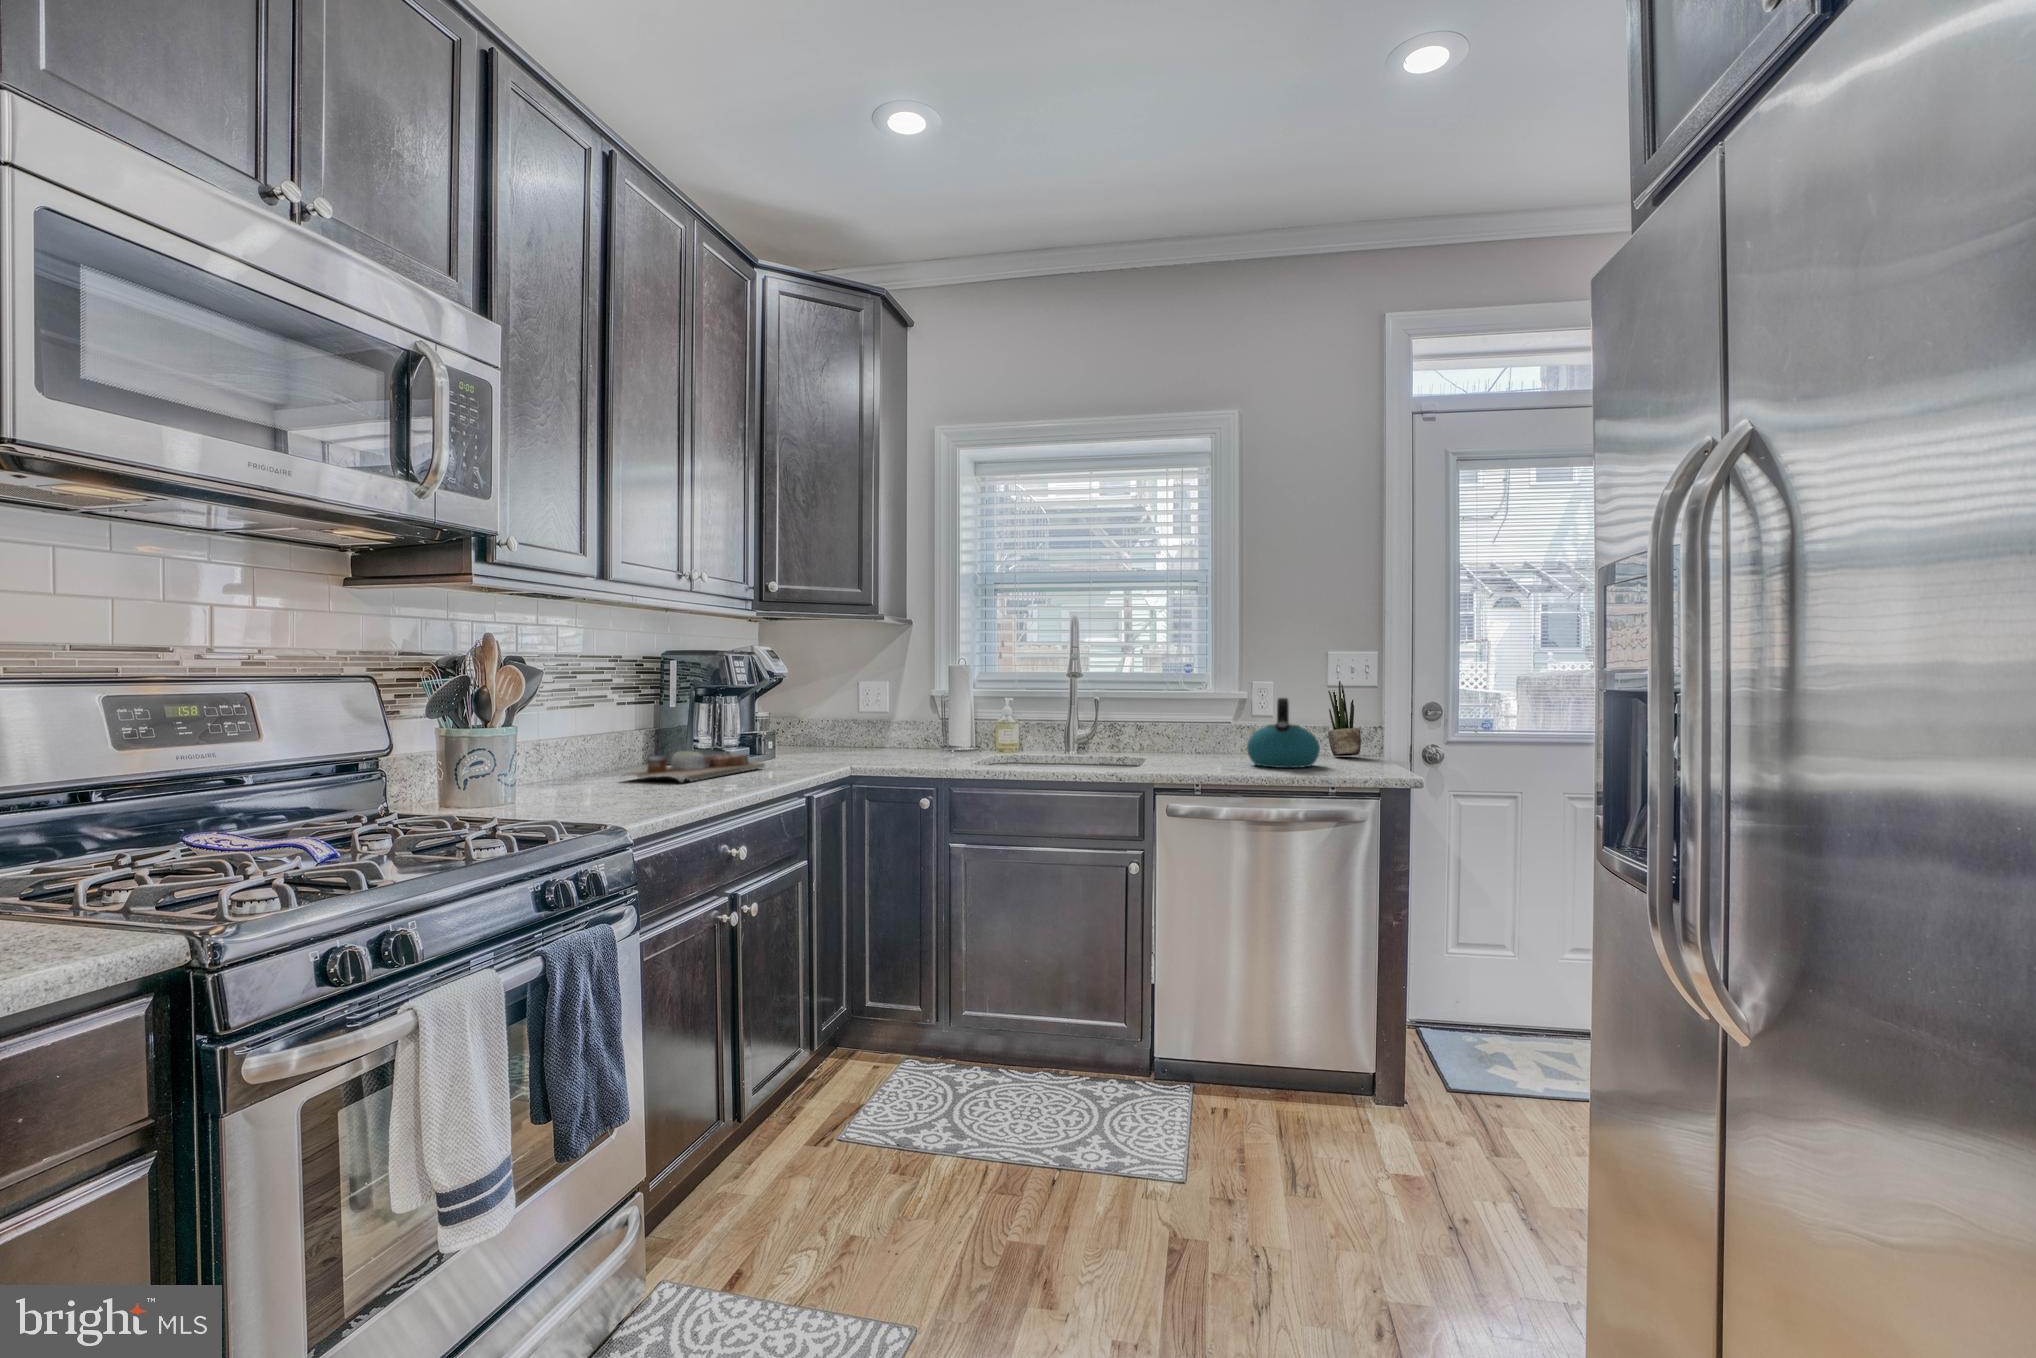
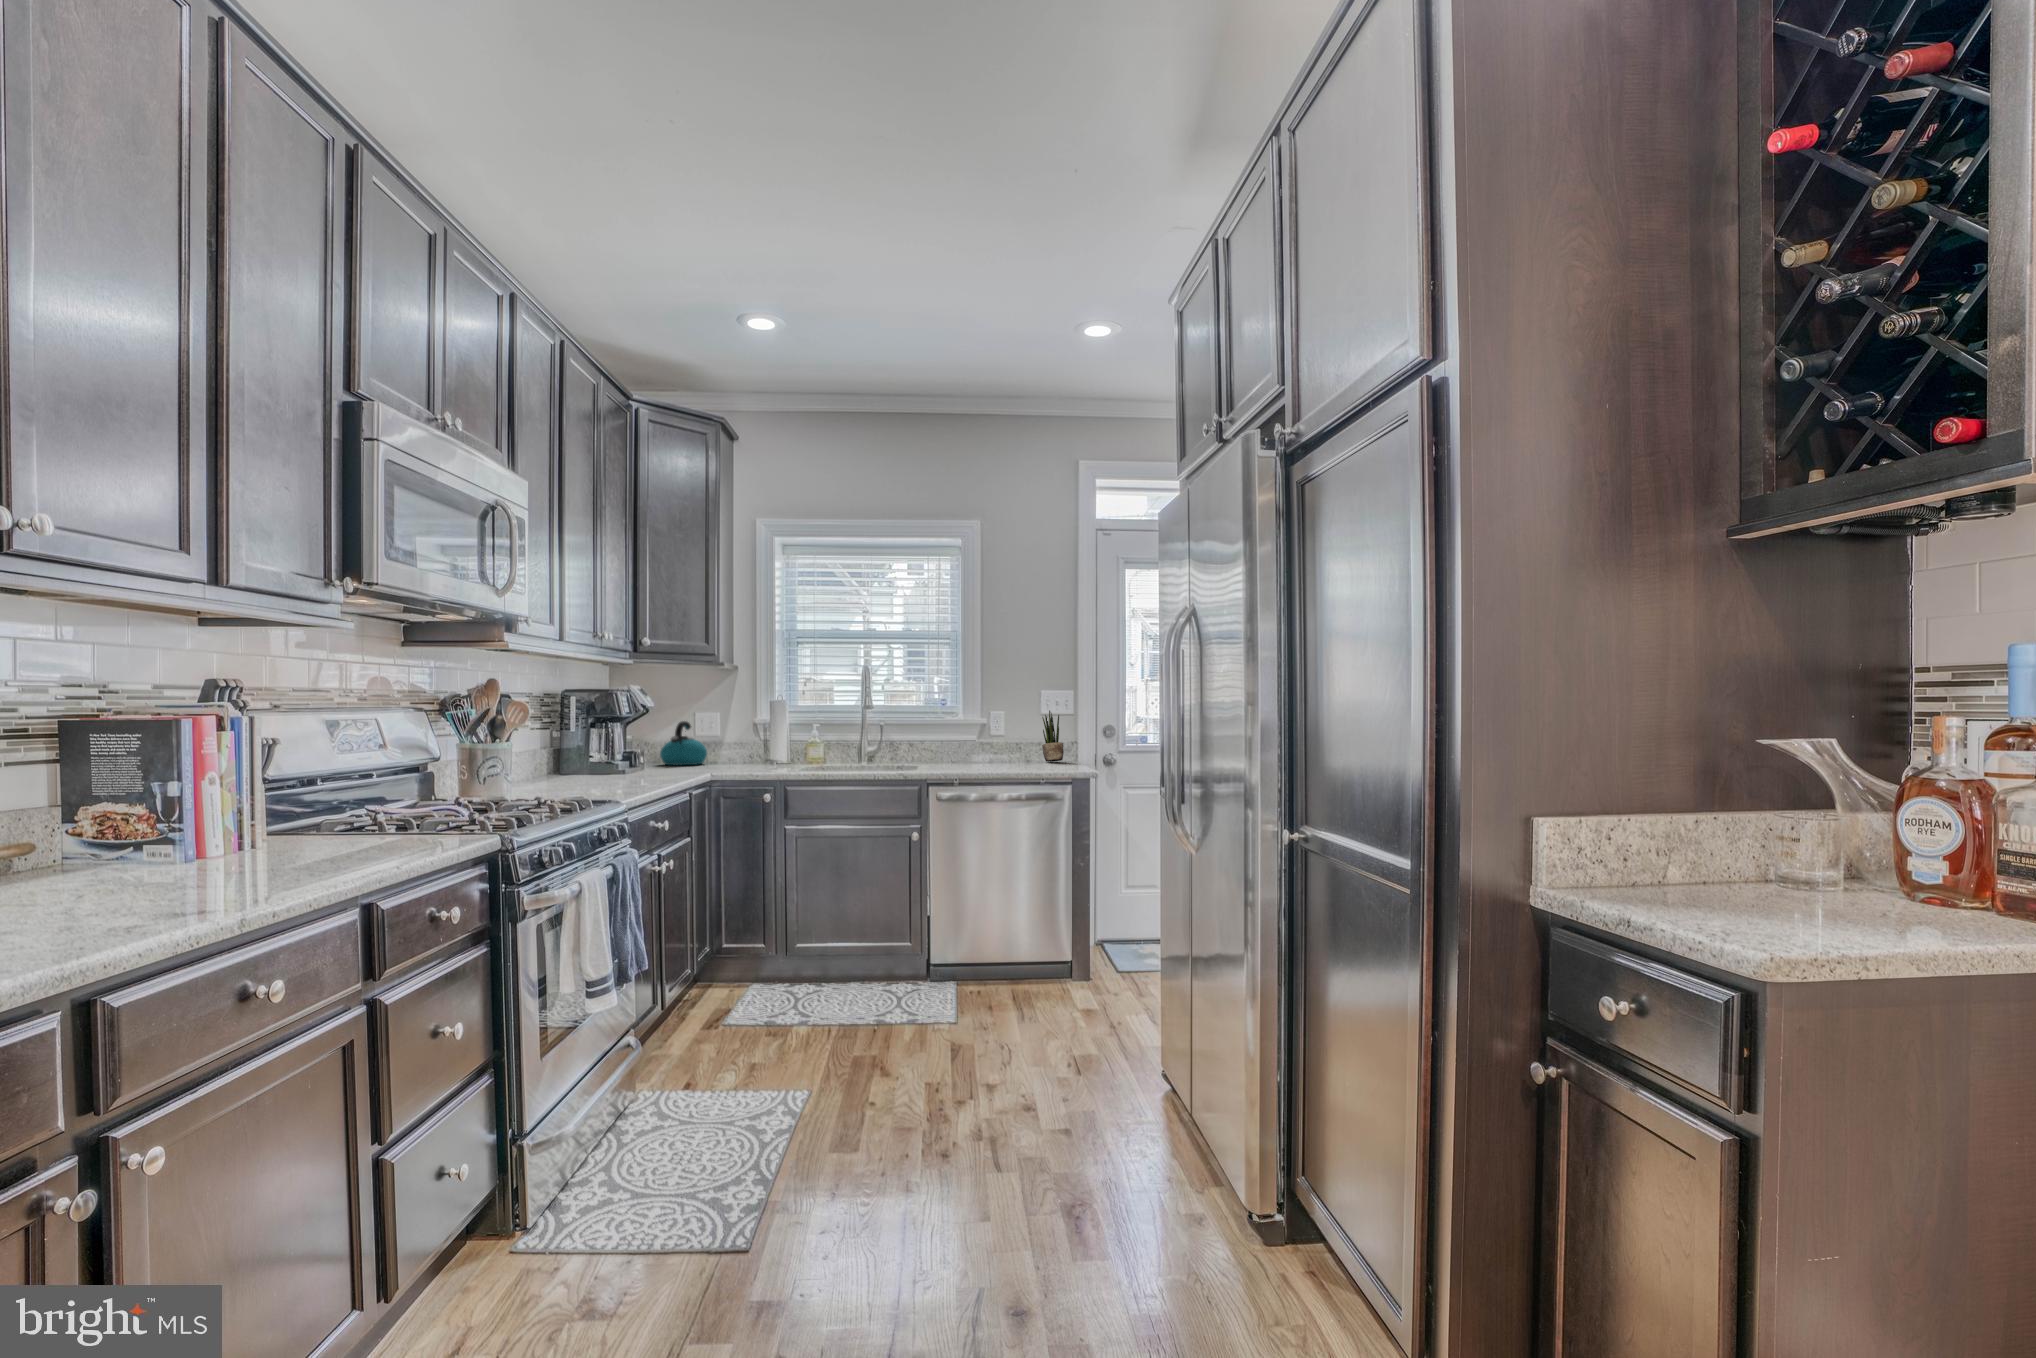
kettle: present [1247,698,1320,768] -> present [660,721,707,765]
cutting board: present [624,751,765,783] -> none [558,764,648,785]

